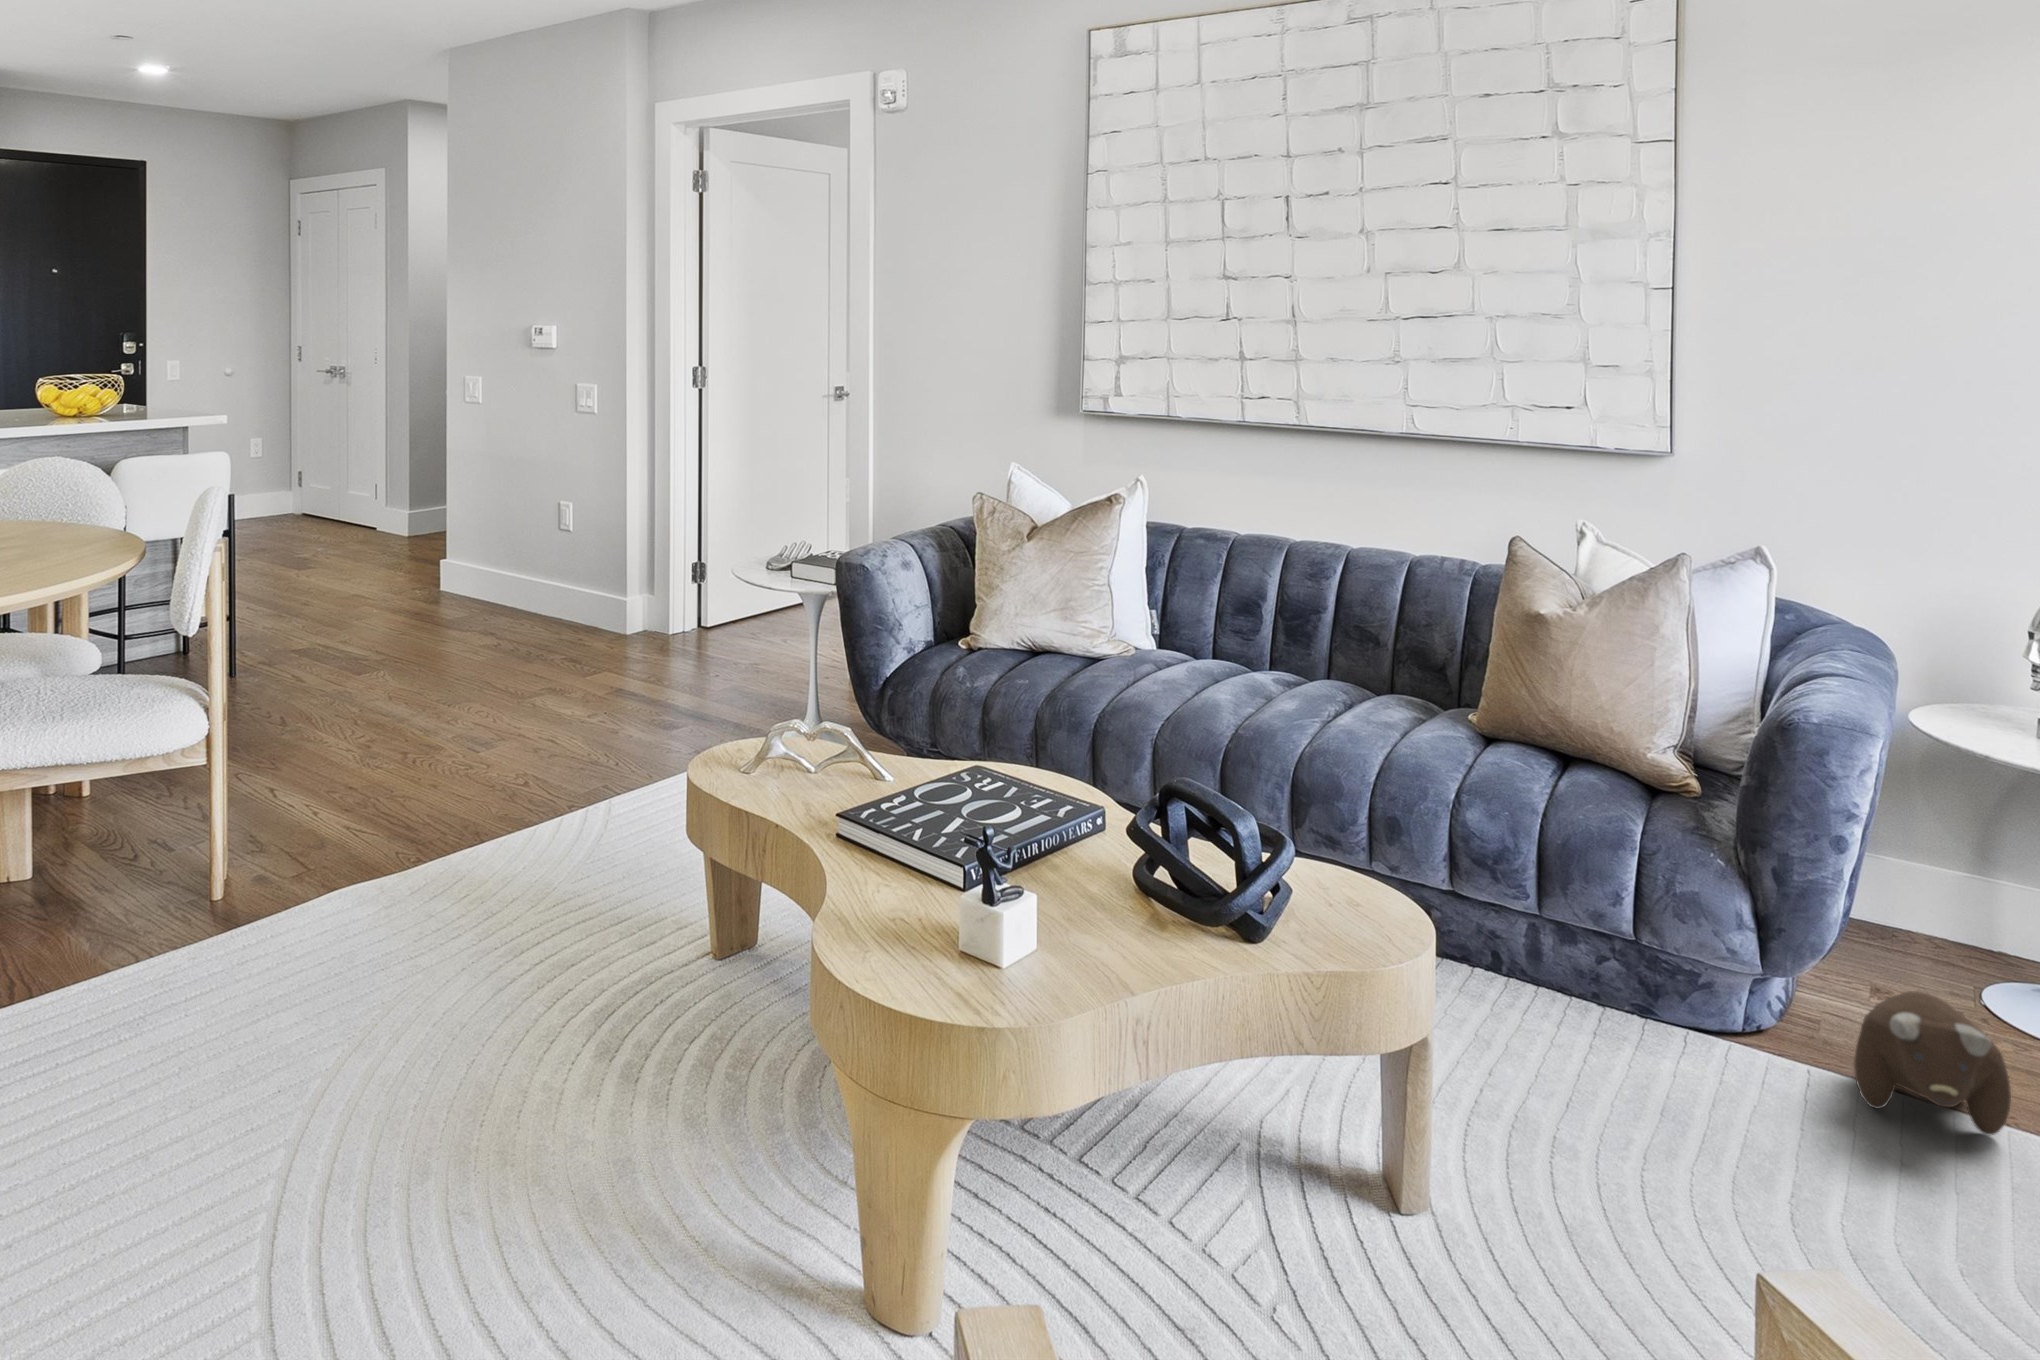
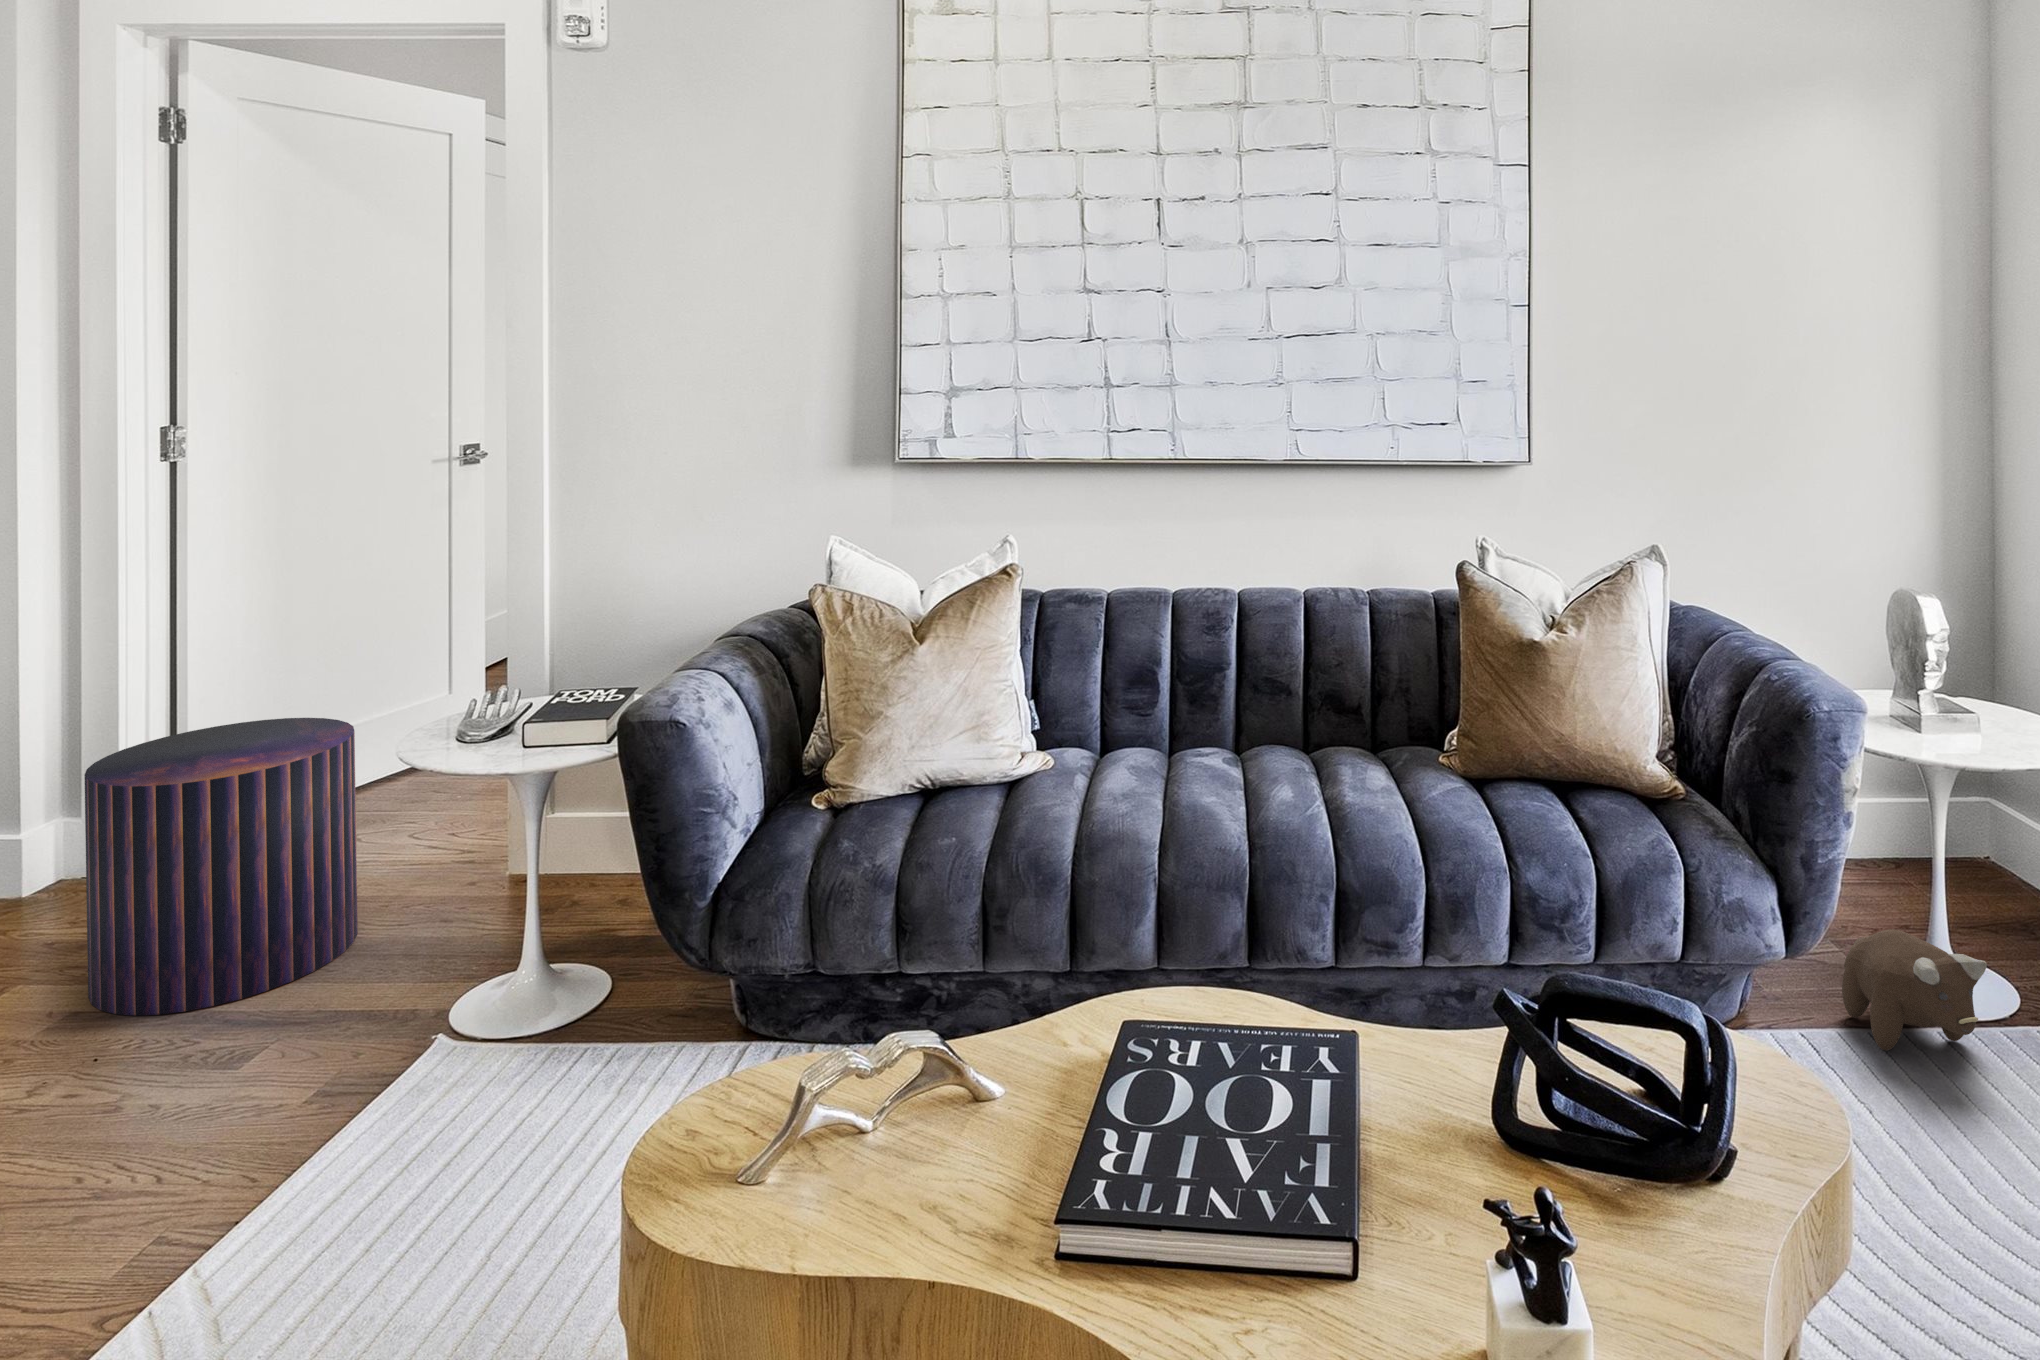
pouf: none [630,548,759,704] -> present [84,718,358,1016]

